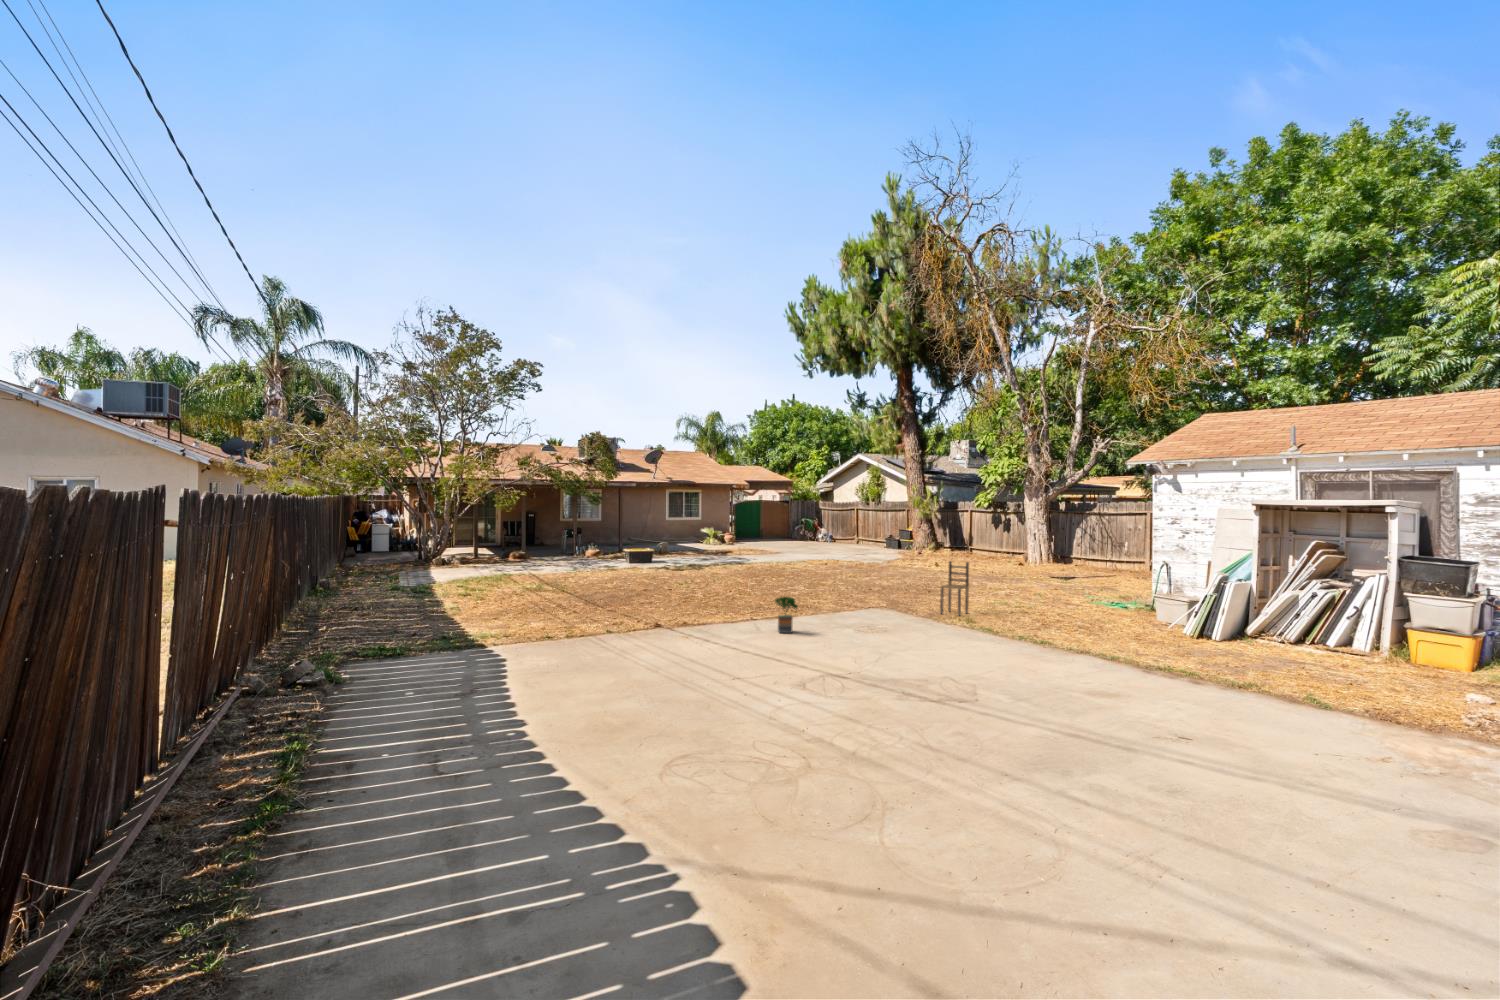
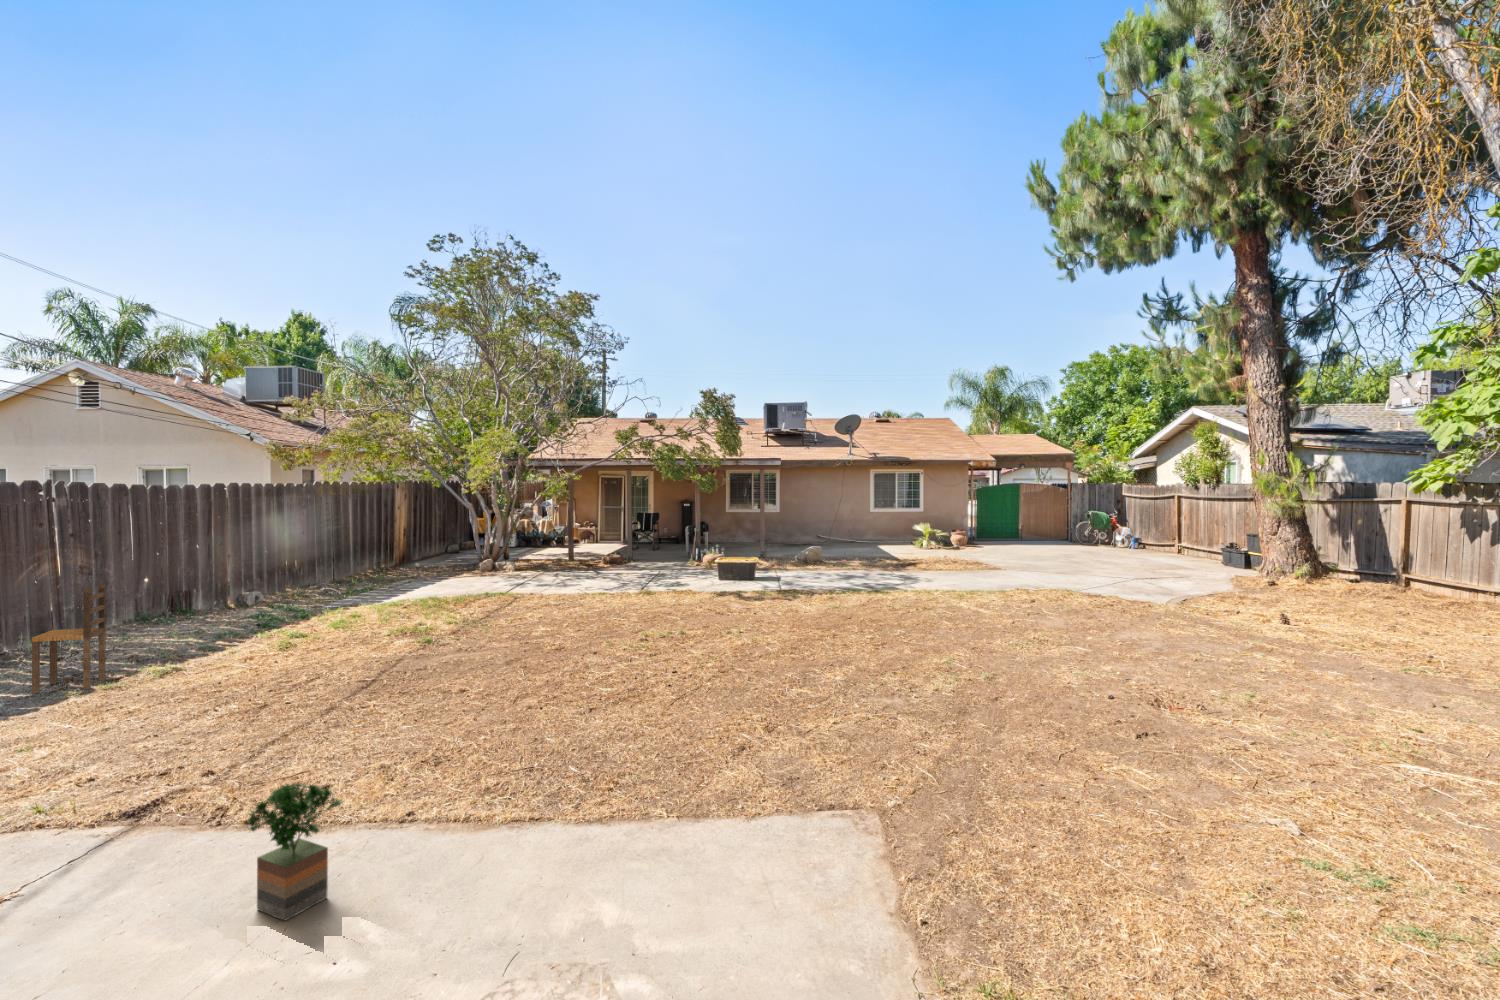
chair: present [940,561,969,616] -> present [32,584,106,694]

